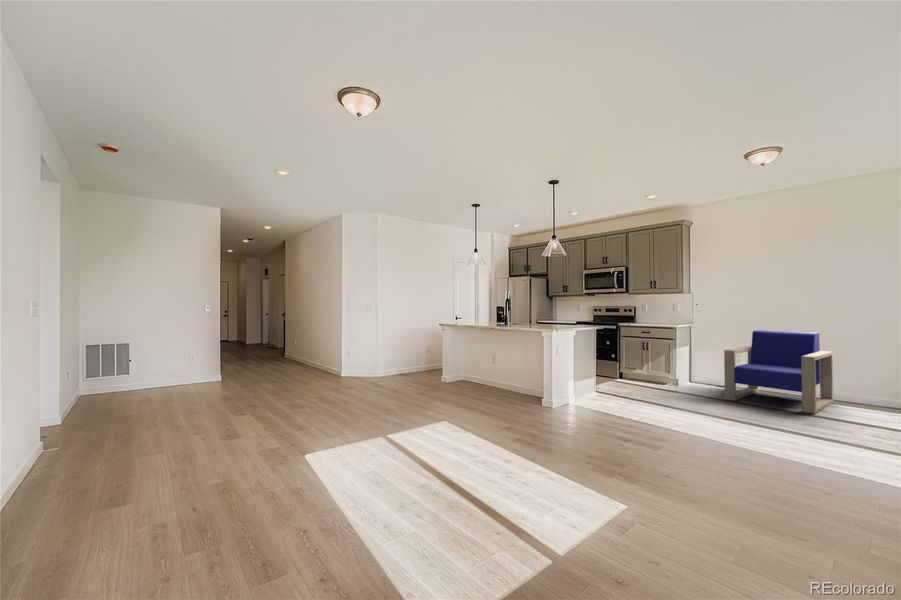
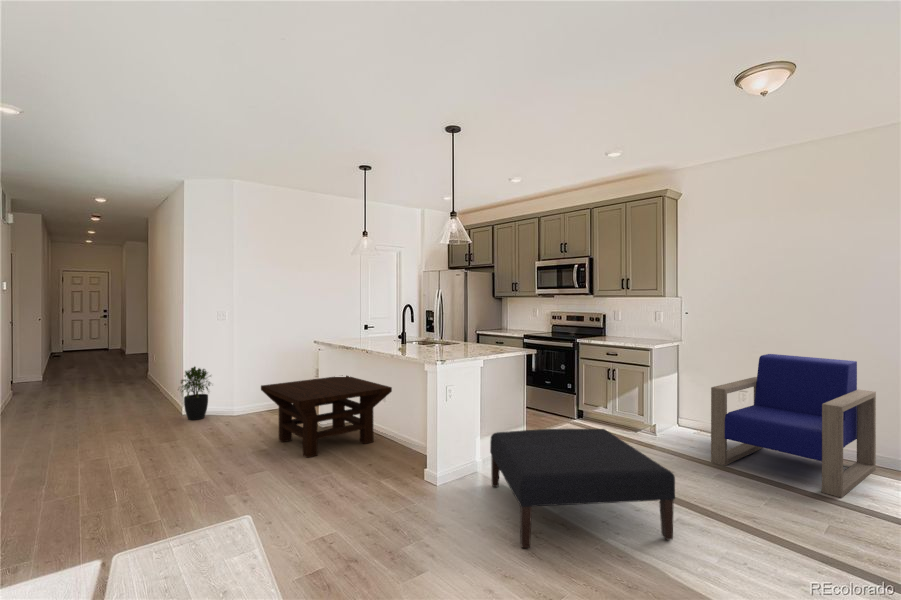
potted plant: none [343,342,365,379] -> present [181,367,210,420]
coffee table: none [415,348,505,397] -> present [261,376,392,458]
ottoman: none [591,373,723,433] -> present [490,429,675,548]

